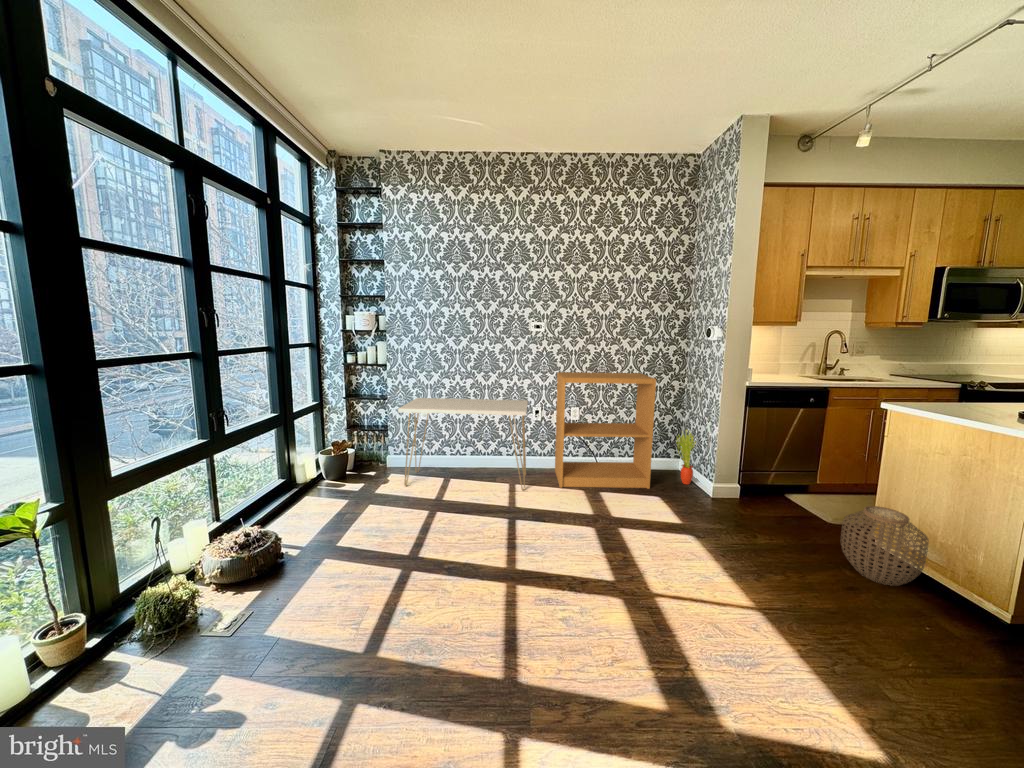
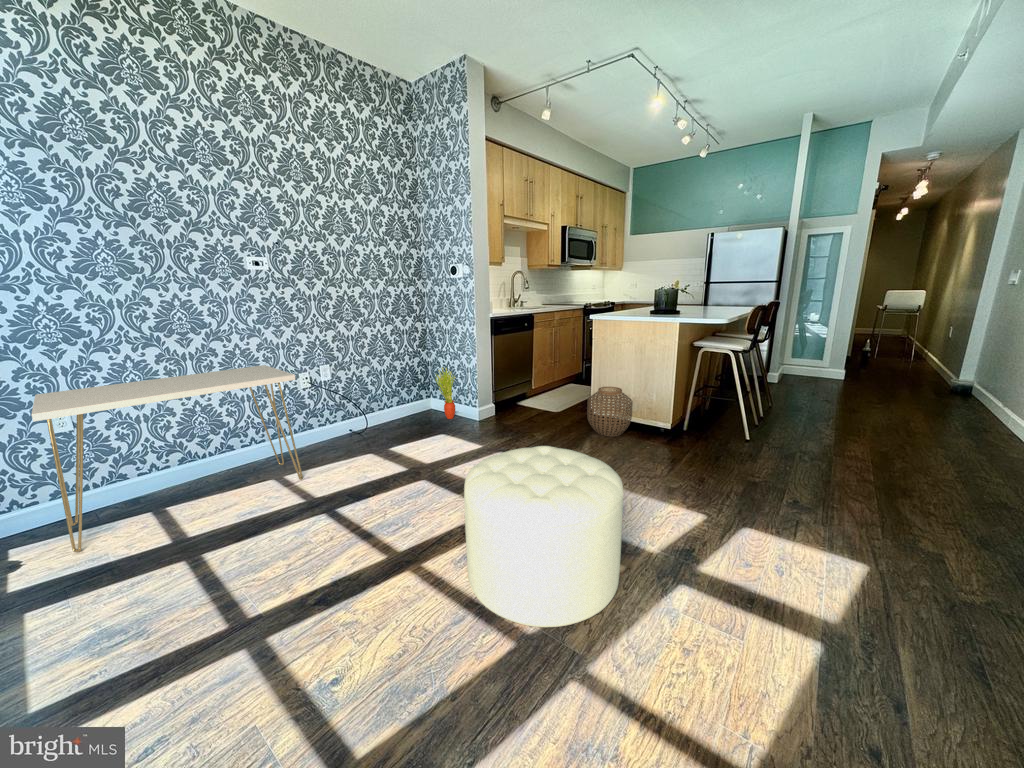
bookshelf: present [555,372,656,489] -> none [298,317,428,461]
ottoman: none [512,521,670,716] -> present [464,446,623,628]

